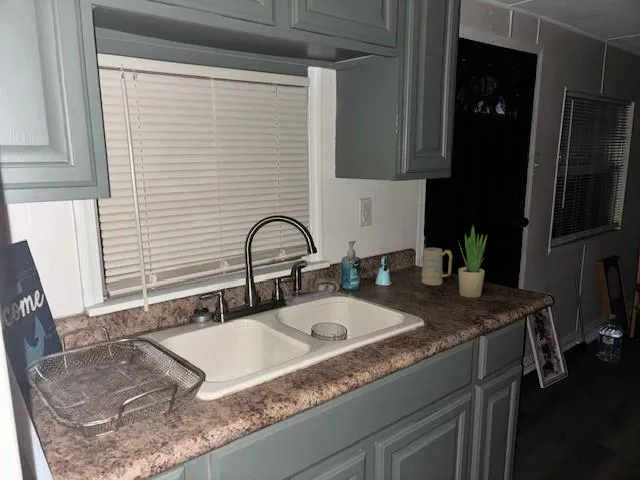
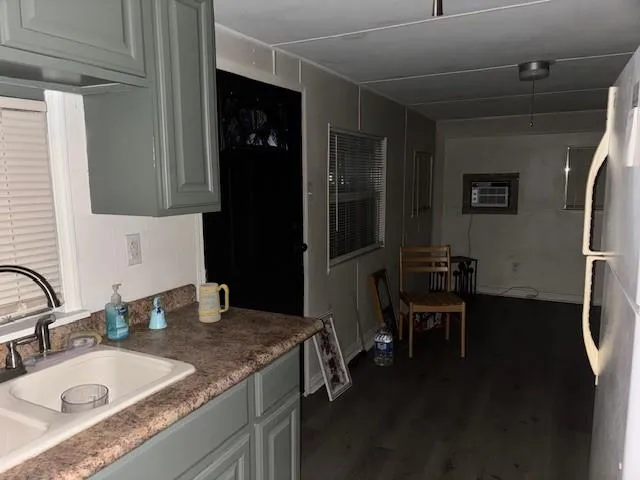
potted plant: present [458,225,487,298] -> none [231,257,260,332]

